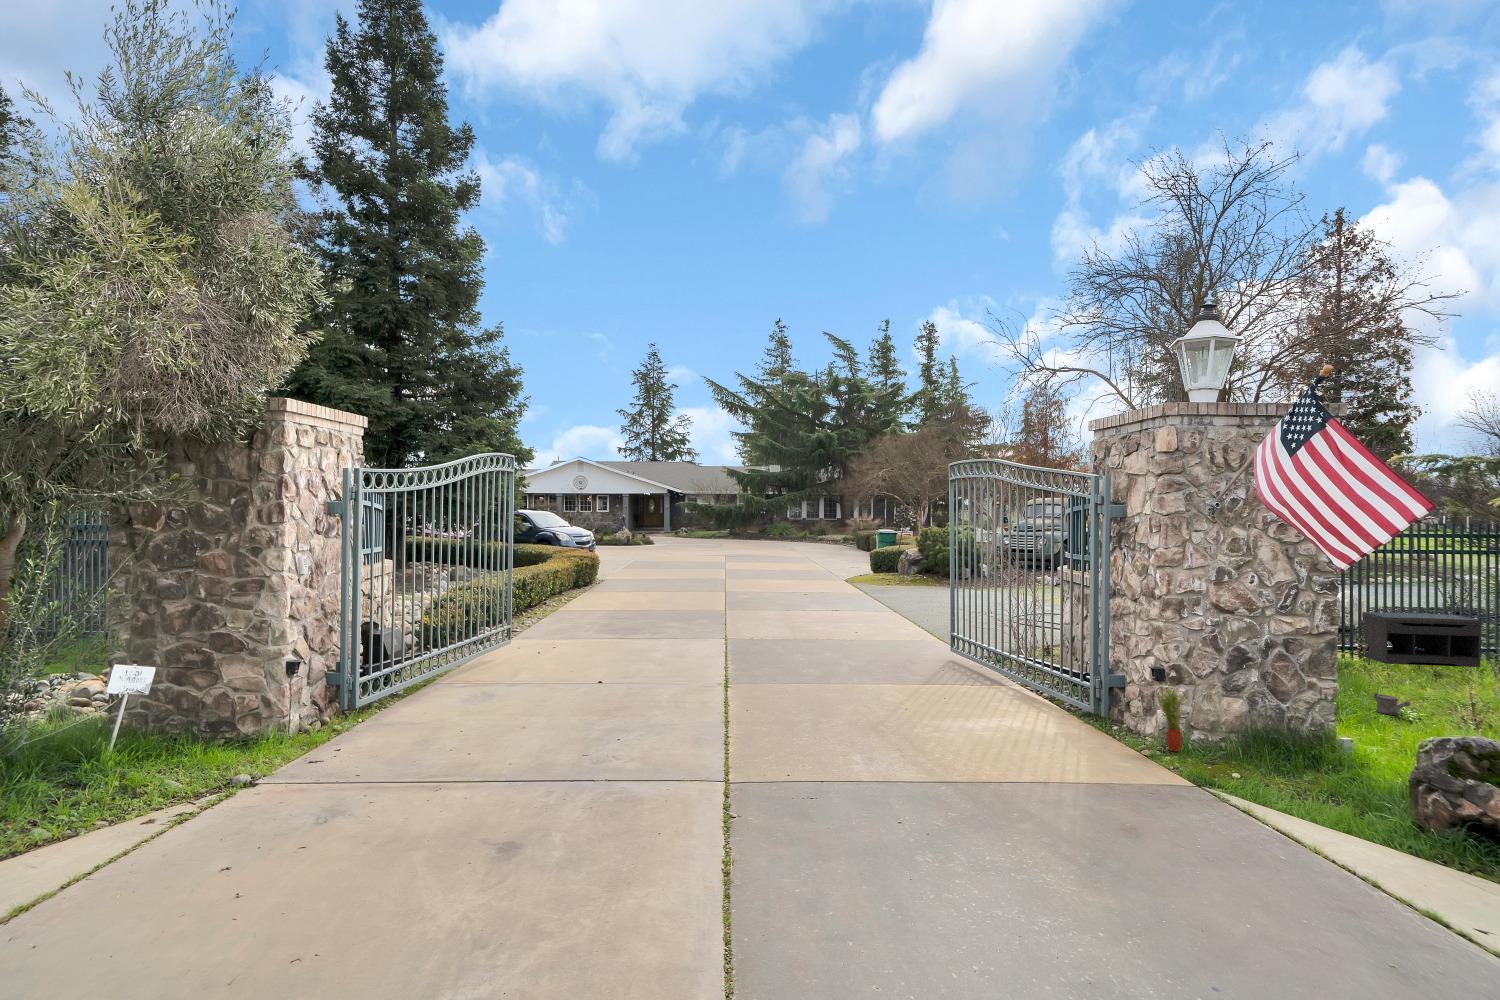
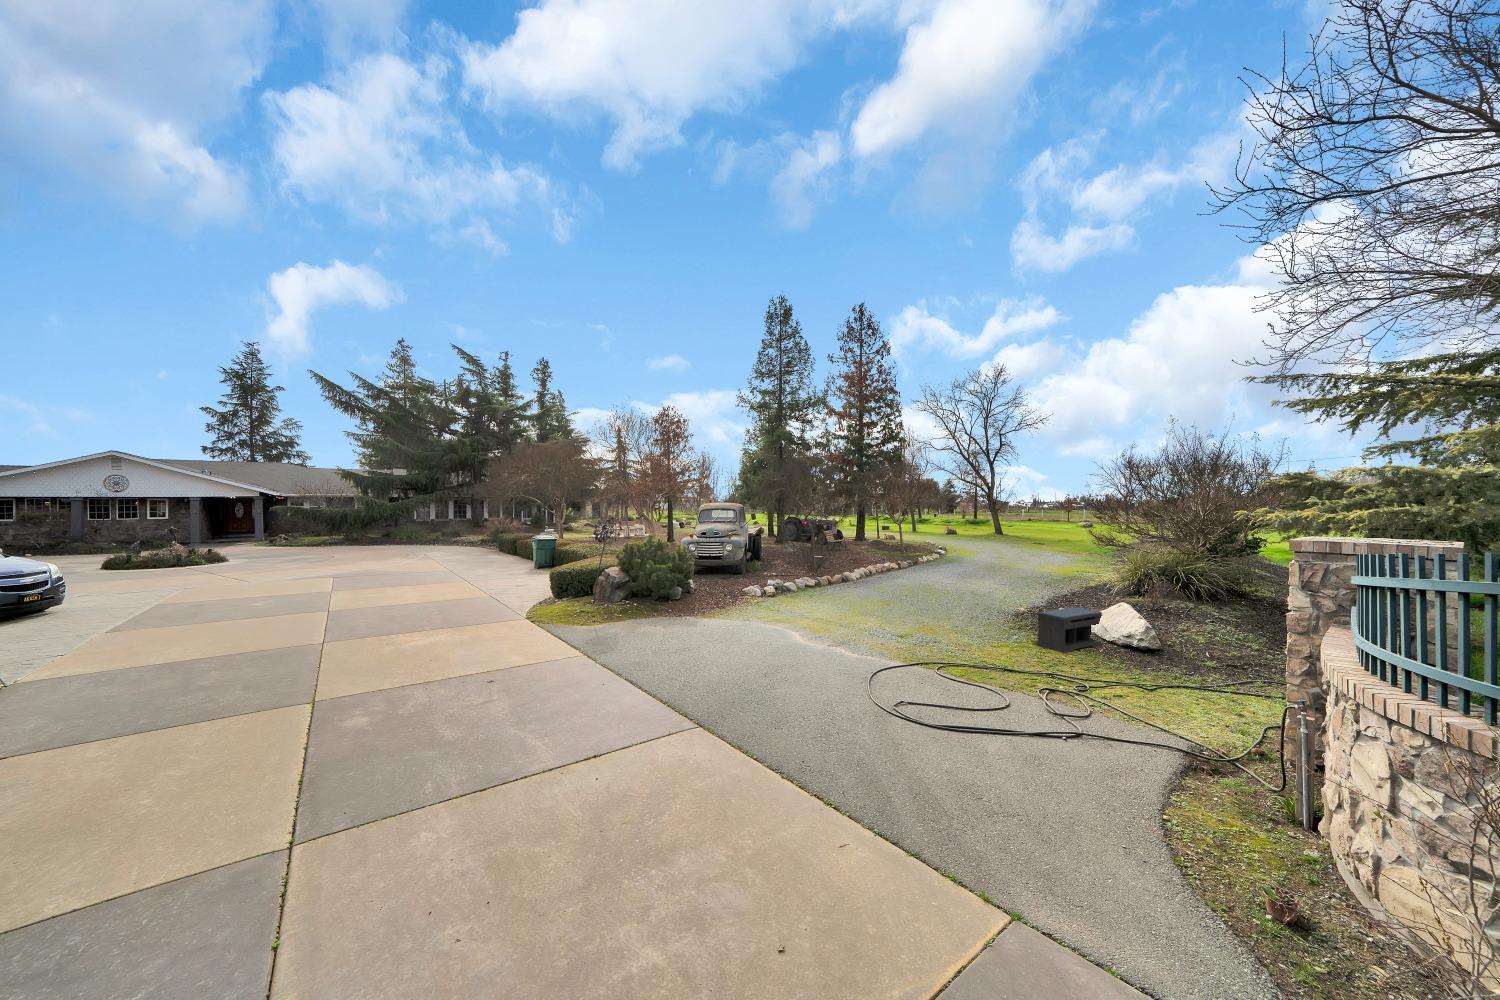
potted plant: present [1157,683,1185,752] -> none [1304,816,1355,907]
watering can: present [1374,693,1410,715] -> none [1193,712,1241,733]

